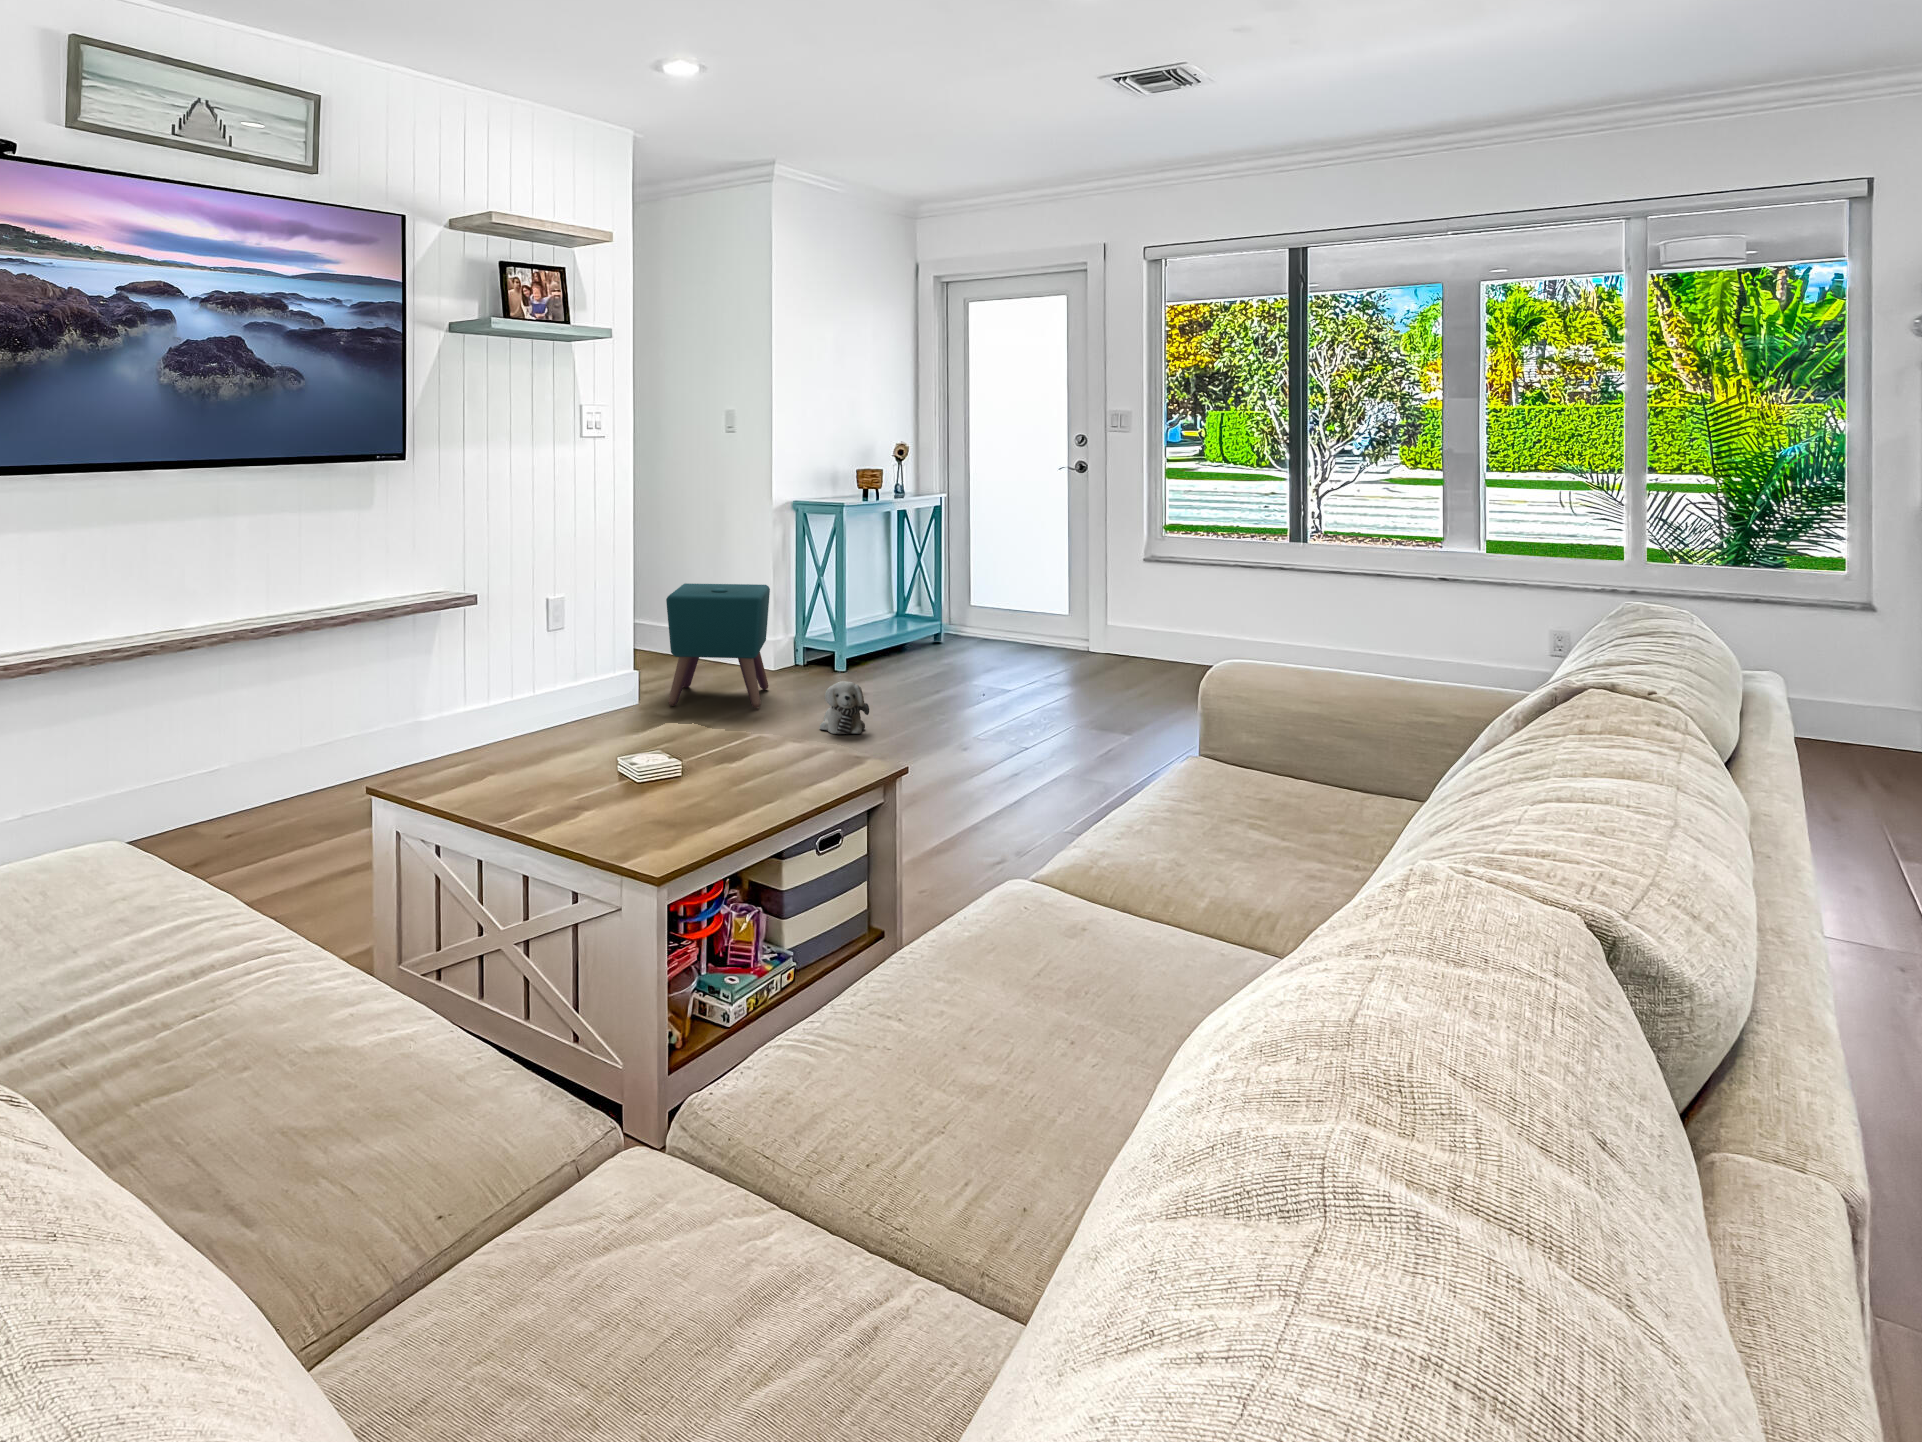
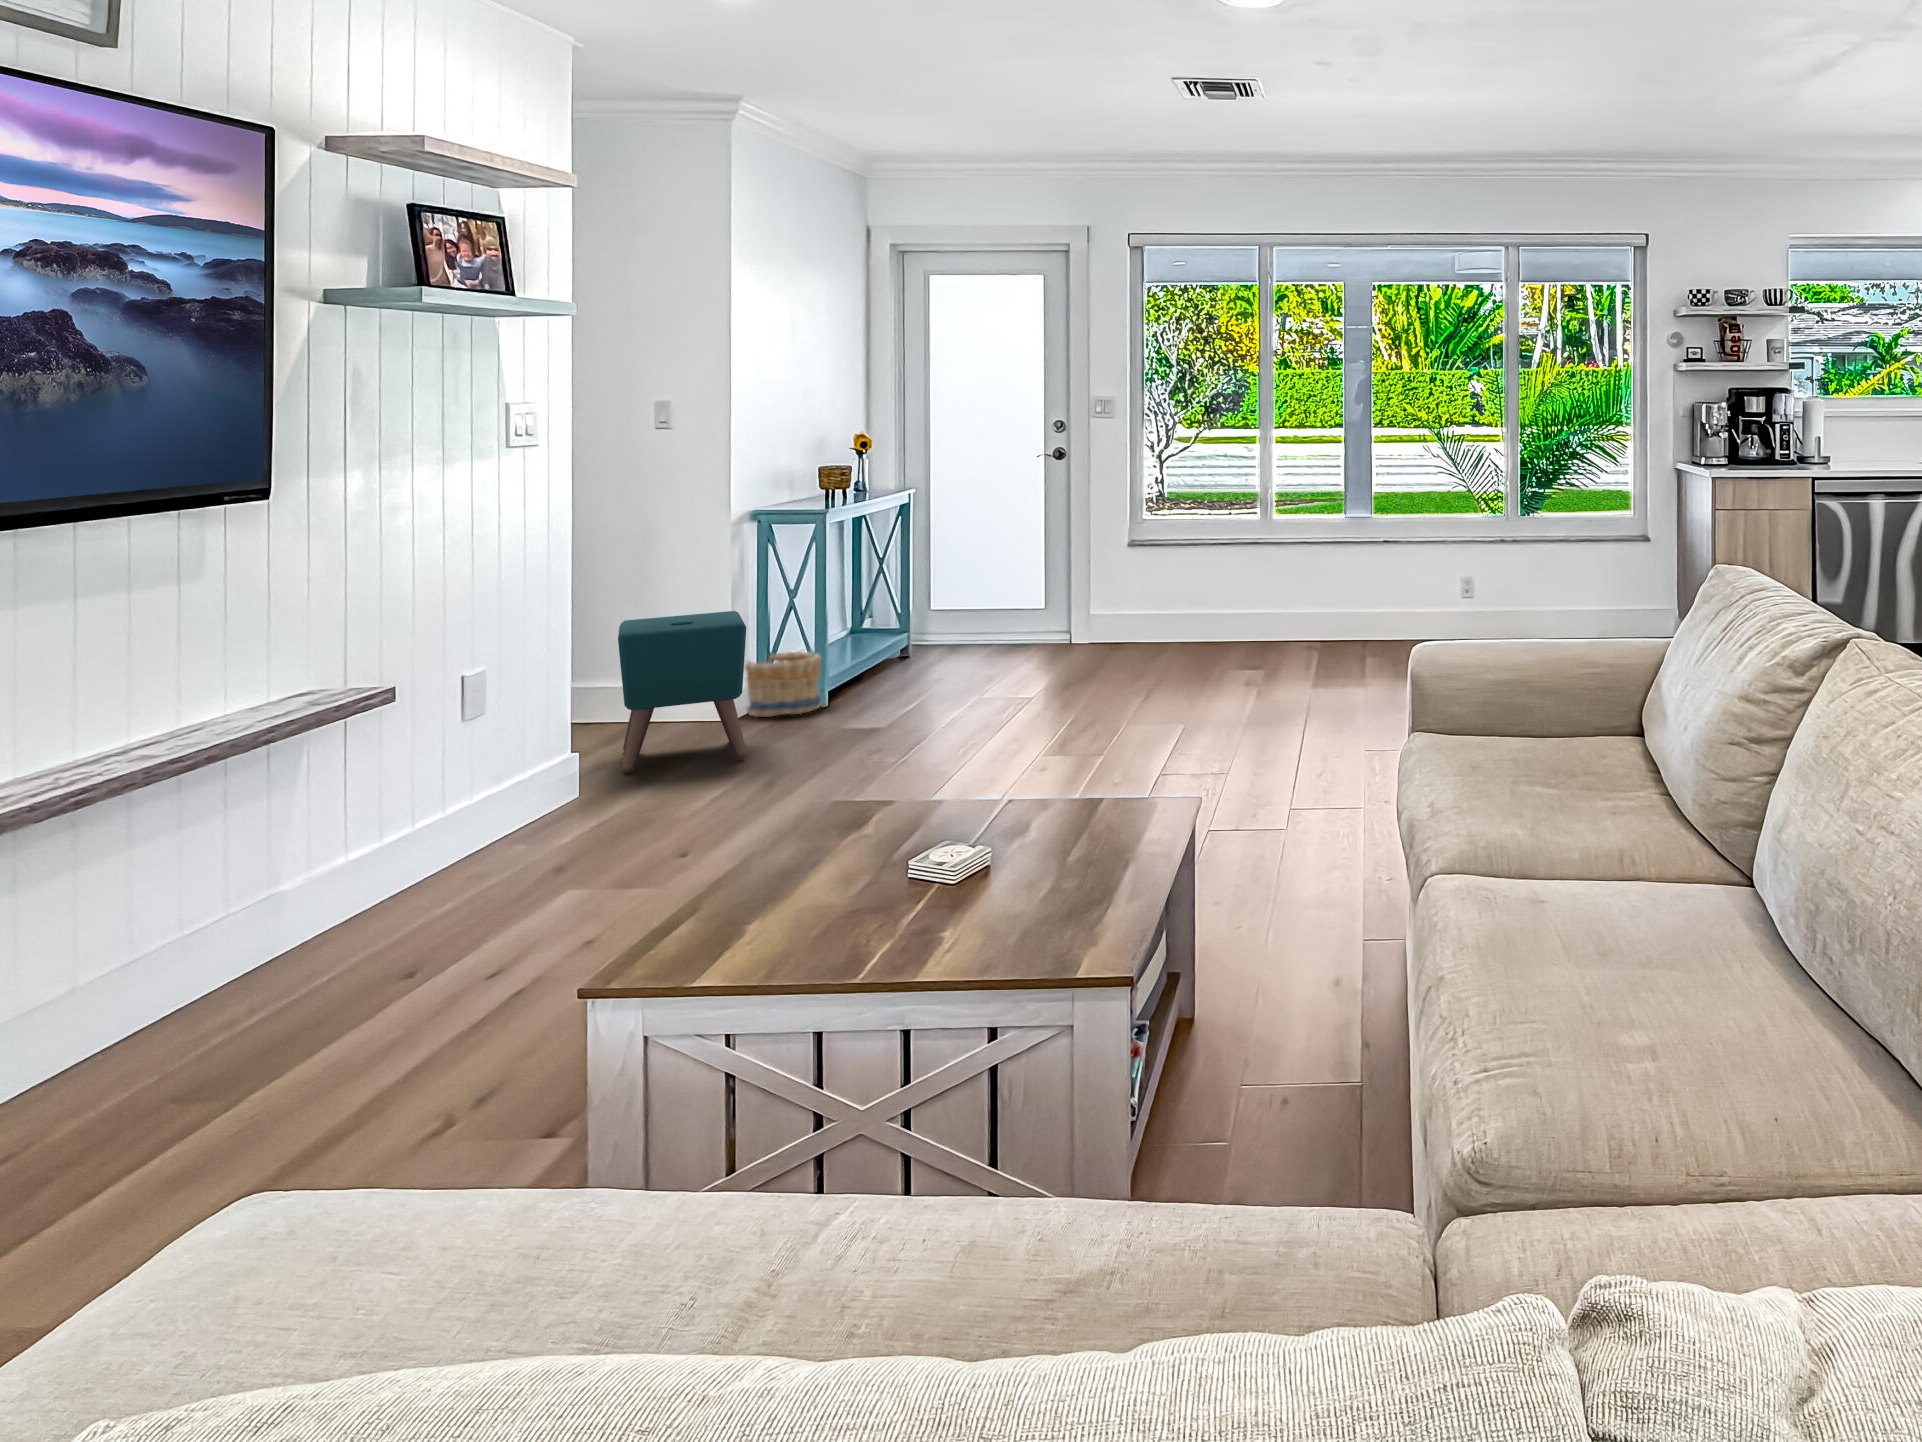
basket: none [787,621,847,674] -> present [745,652,821,717]
plush toy: present [820,681,869,734] -> none [836,706,894,769]

